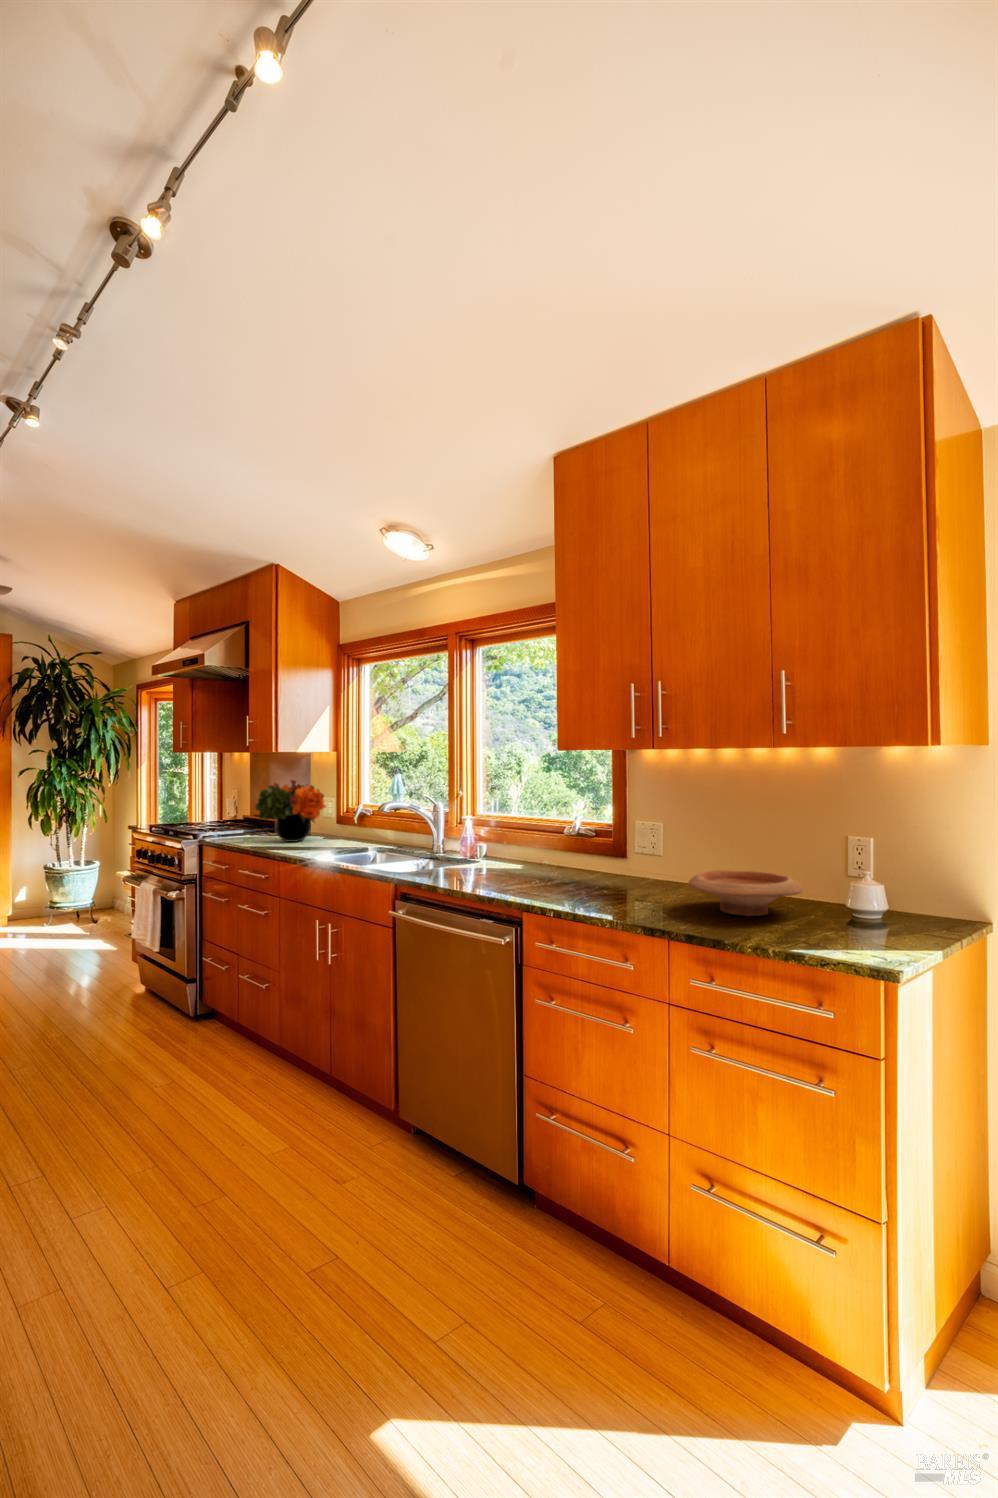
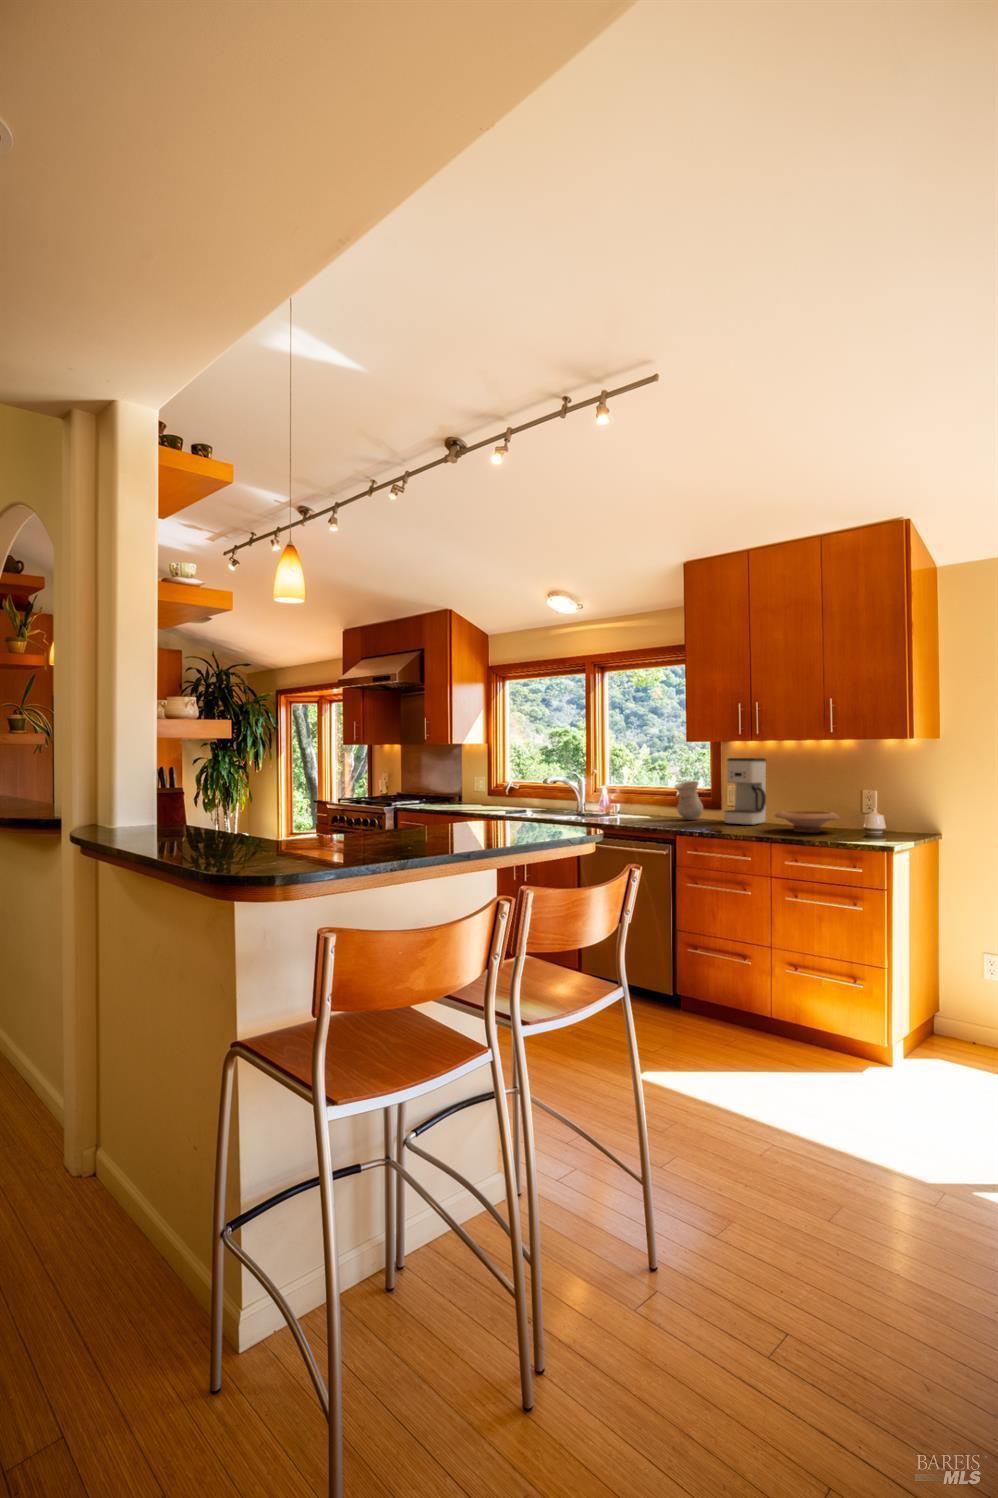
coffee maker: none [617,777,689,891] -> present [724,758,766,825]
flower arrangement: present [255,780,326,842] -> none [441,764,490,807]
vase: none [547,812,593,875] -> present [675,781,703,820]

